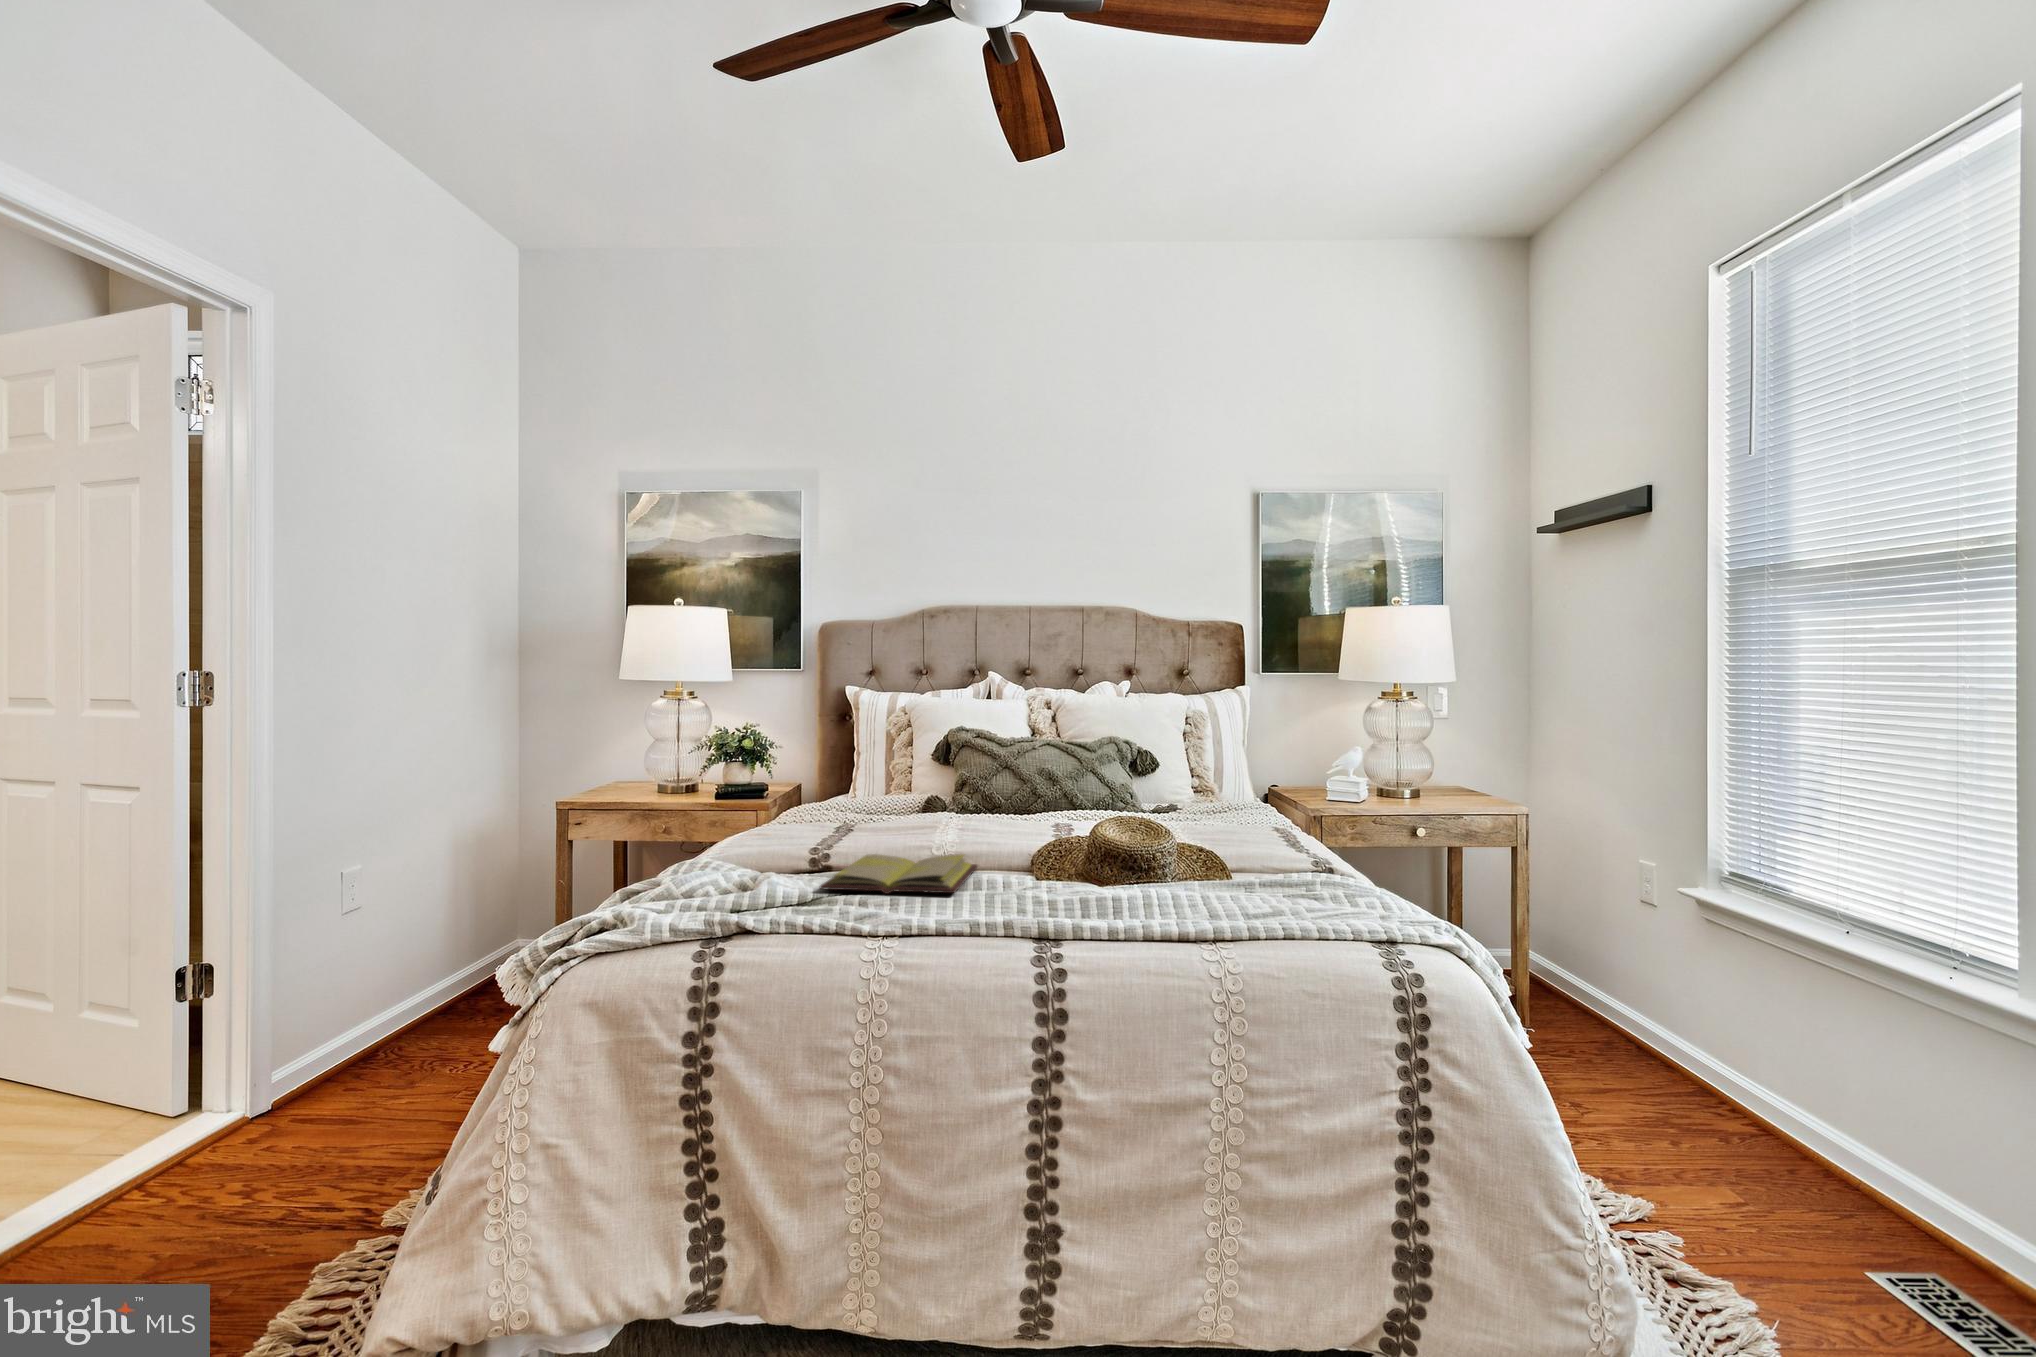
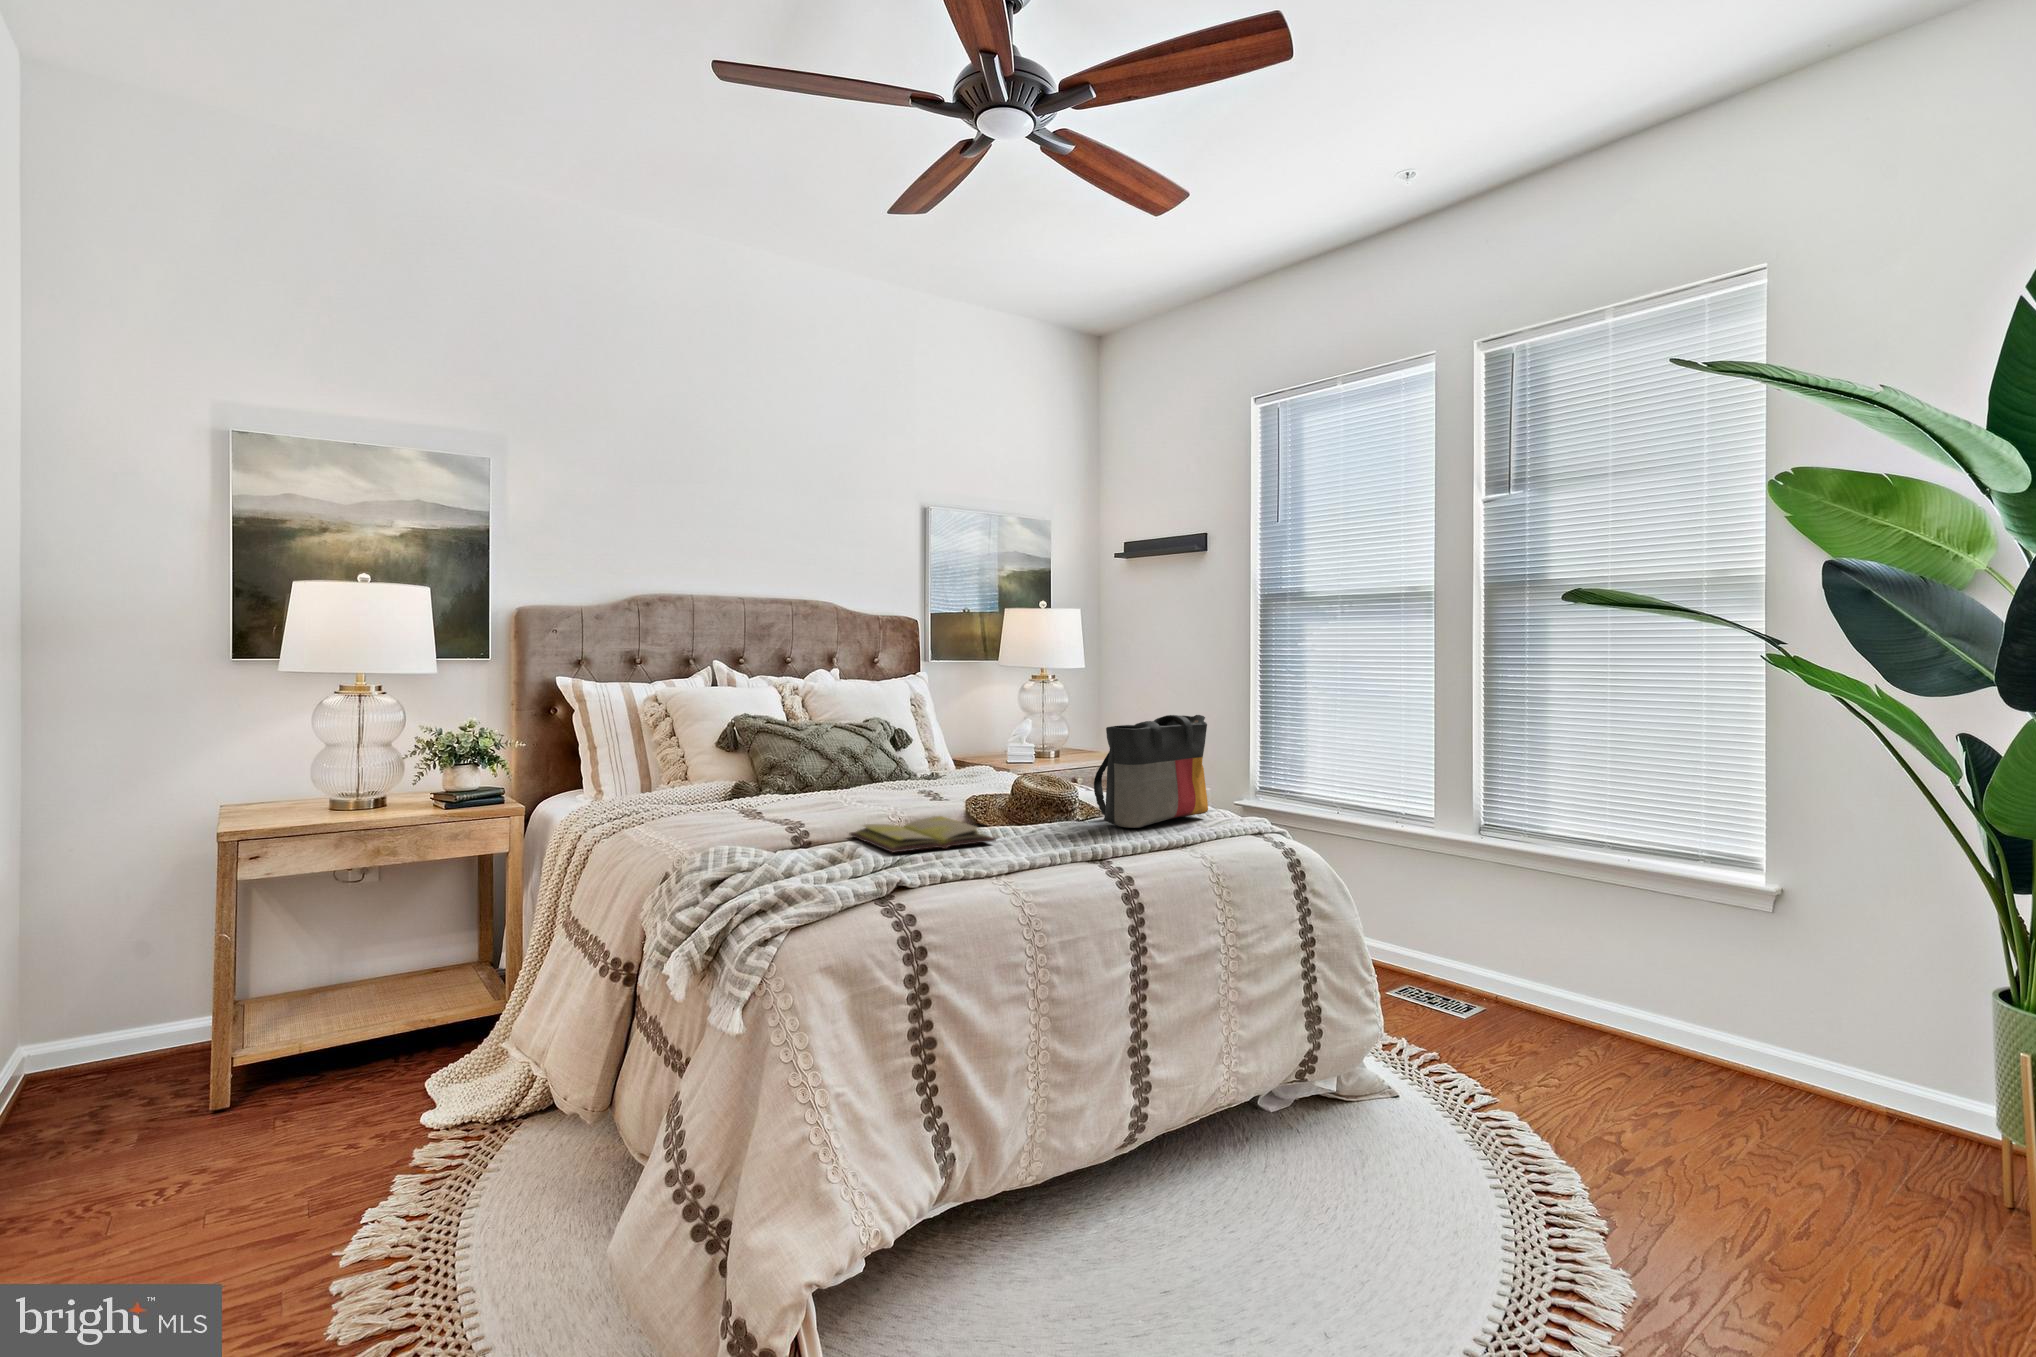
tote bag: none [1142,749,1339,903] -> present [1094,715,1208,828]

